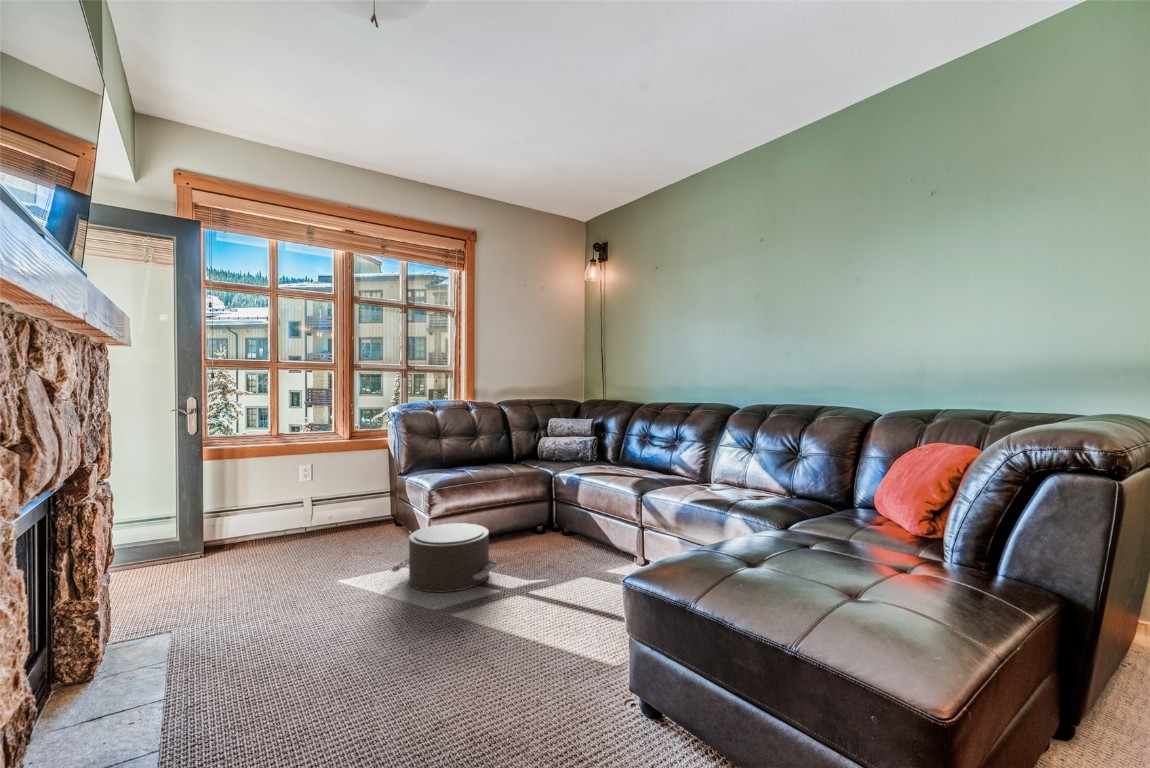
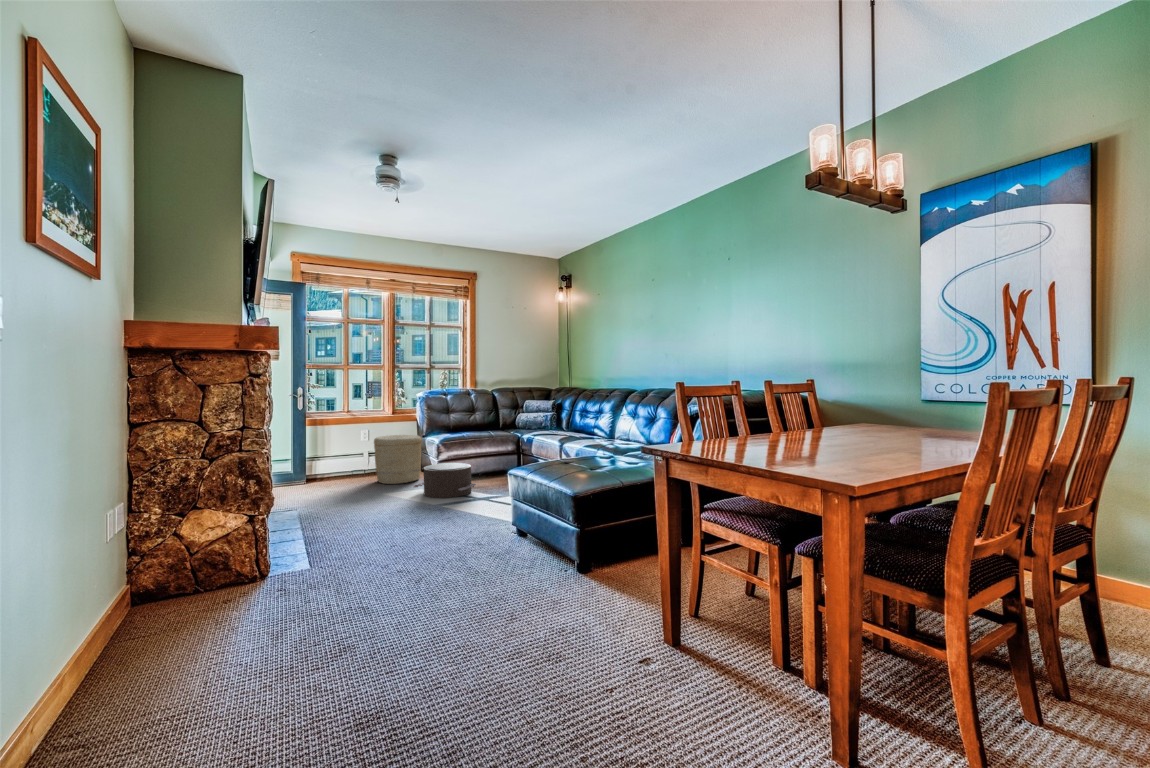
woven basket: none [320,472,399,556] -> present [374,435,422,484]

